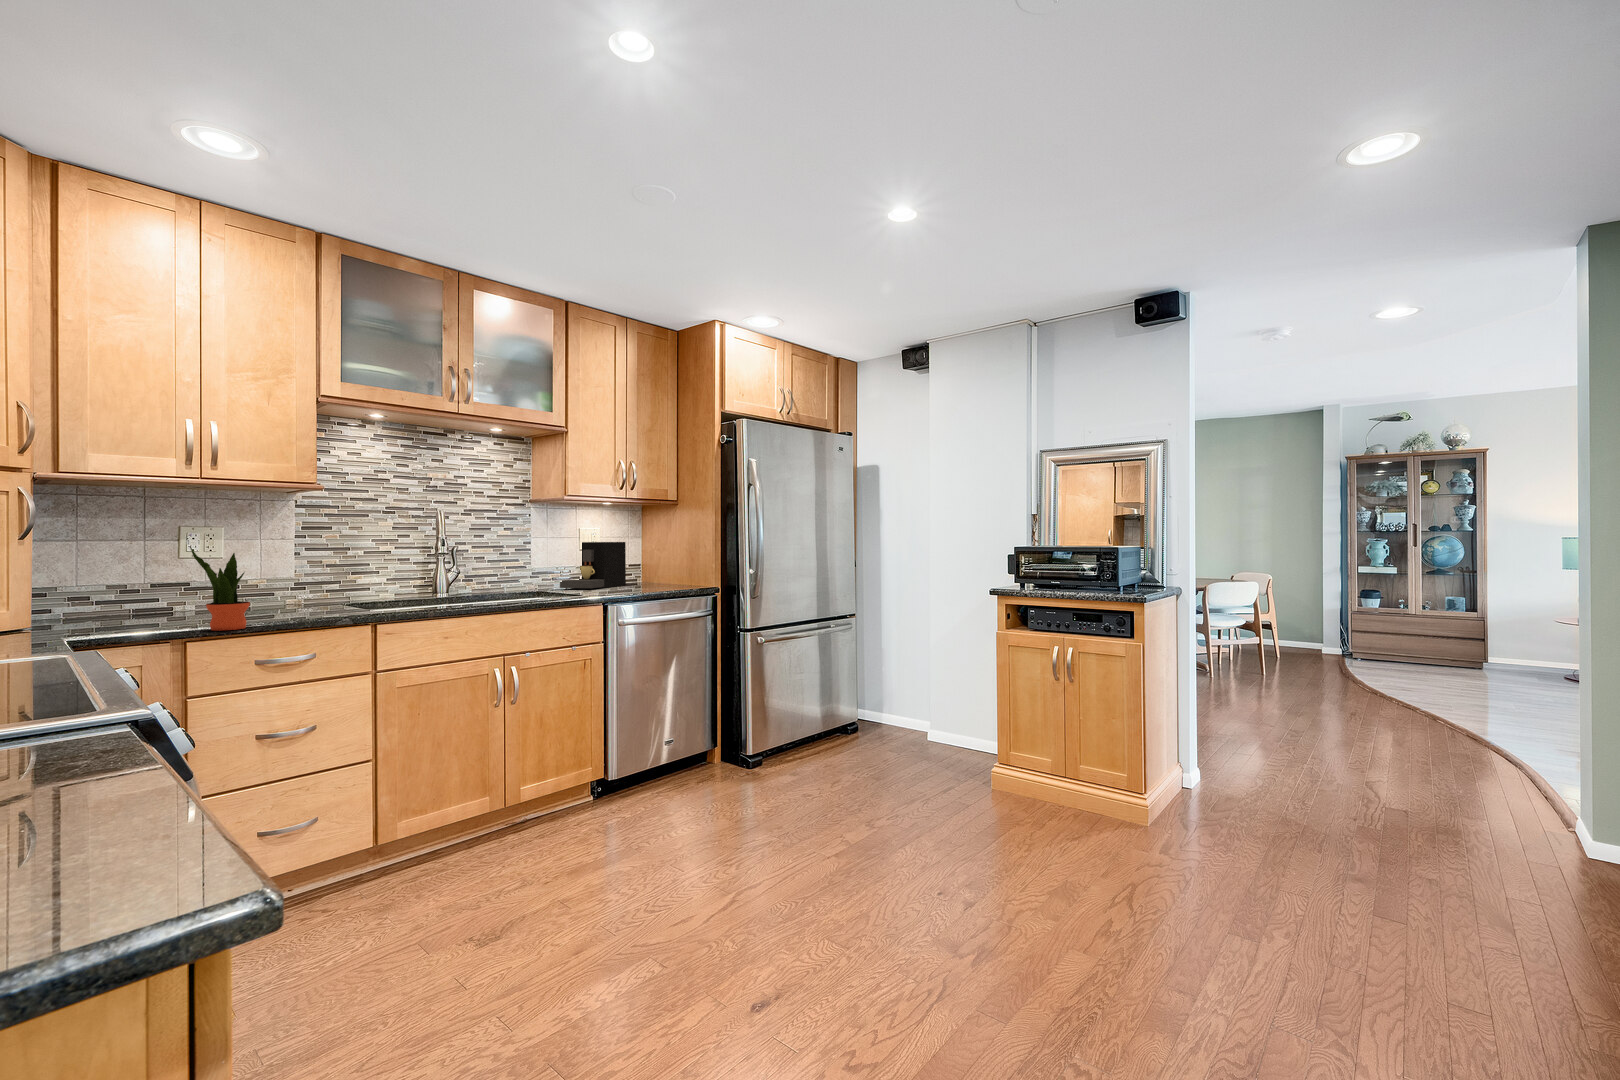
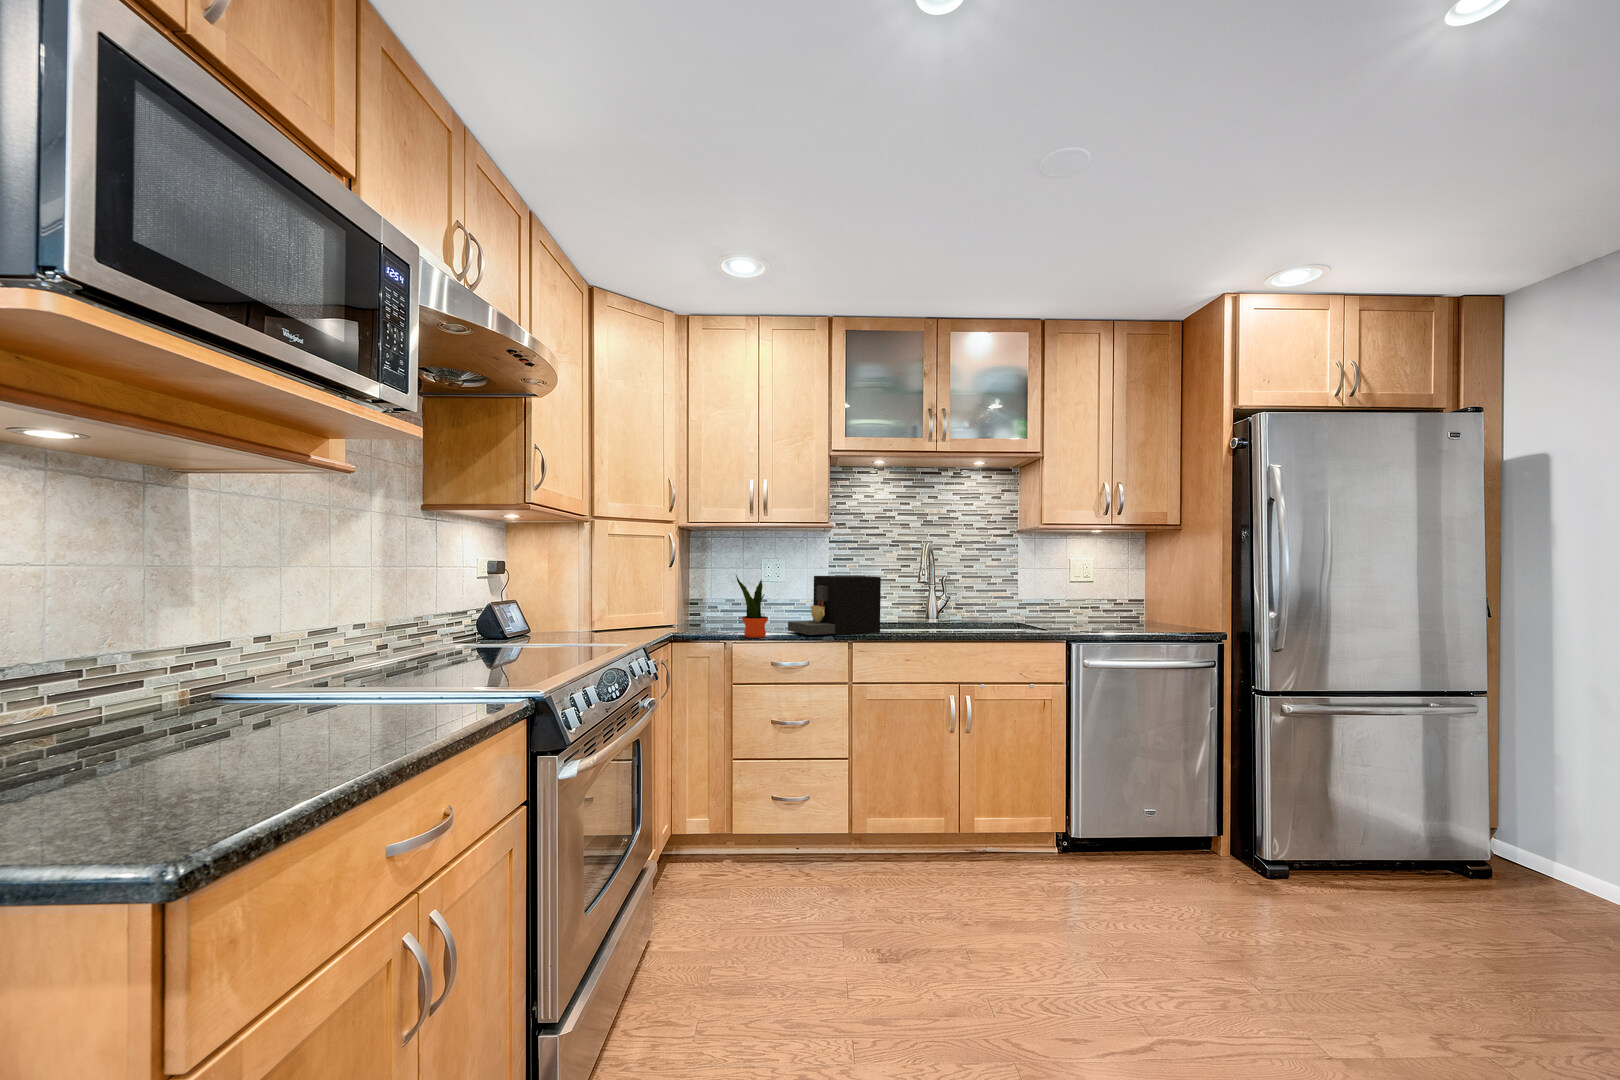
coffee maker: present [560,542,626,588] -> present [788,576,881,635]

